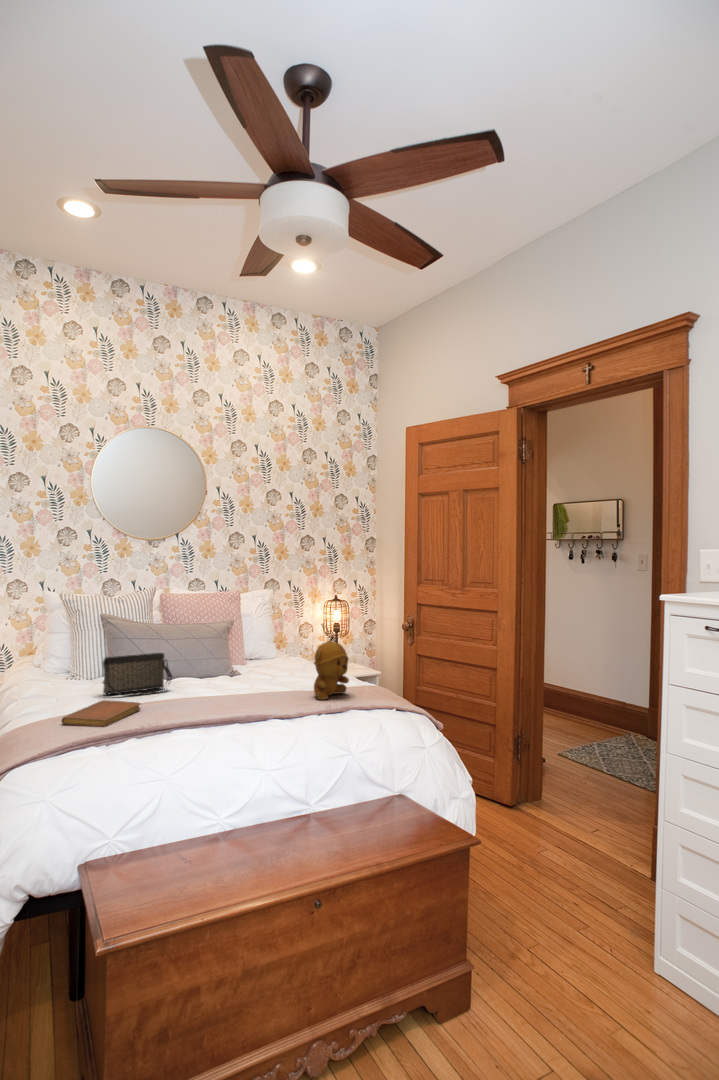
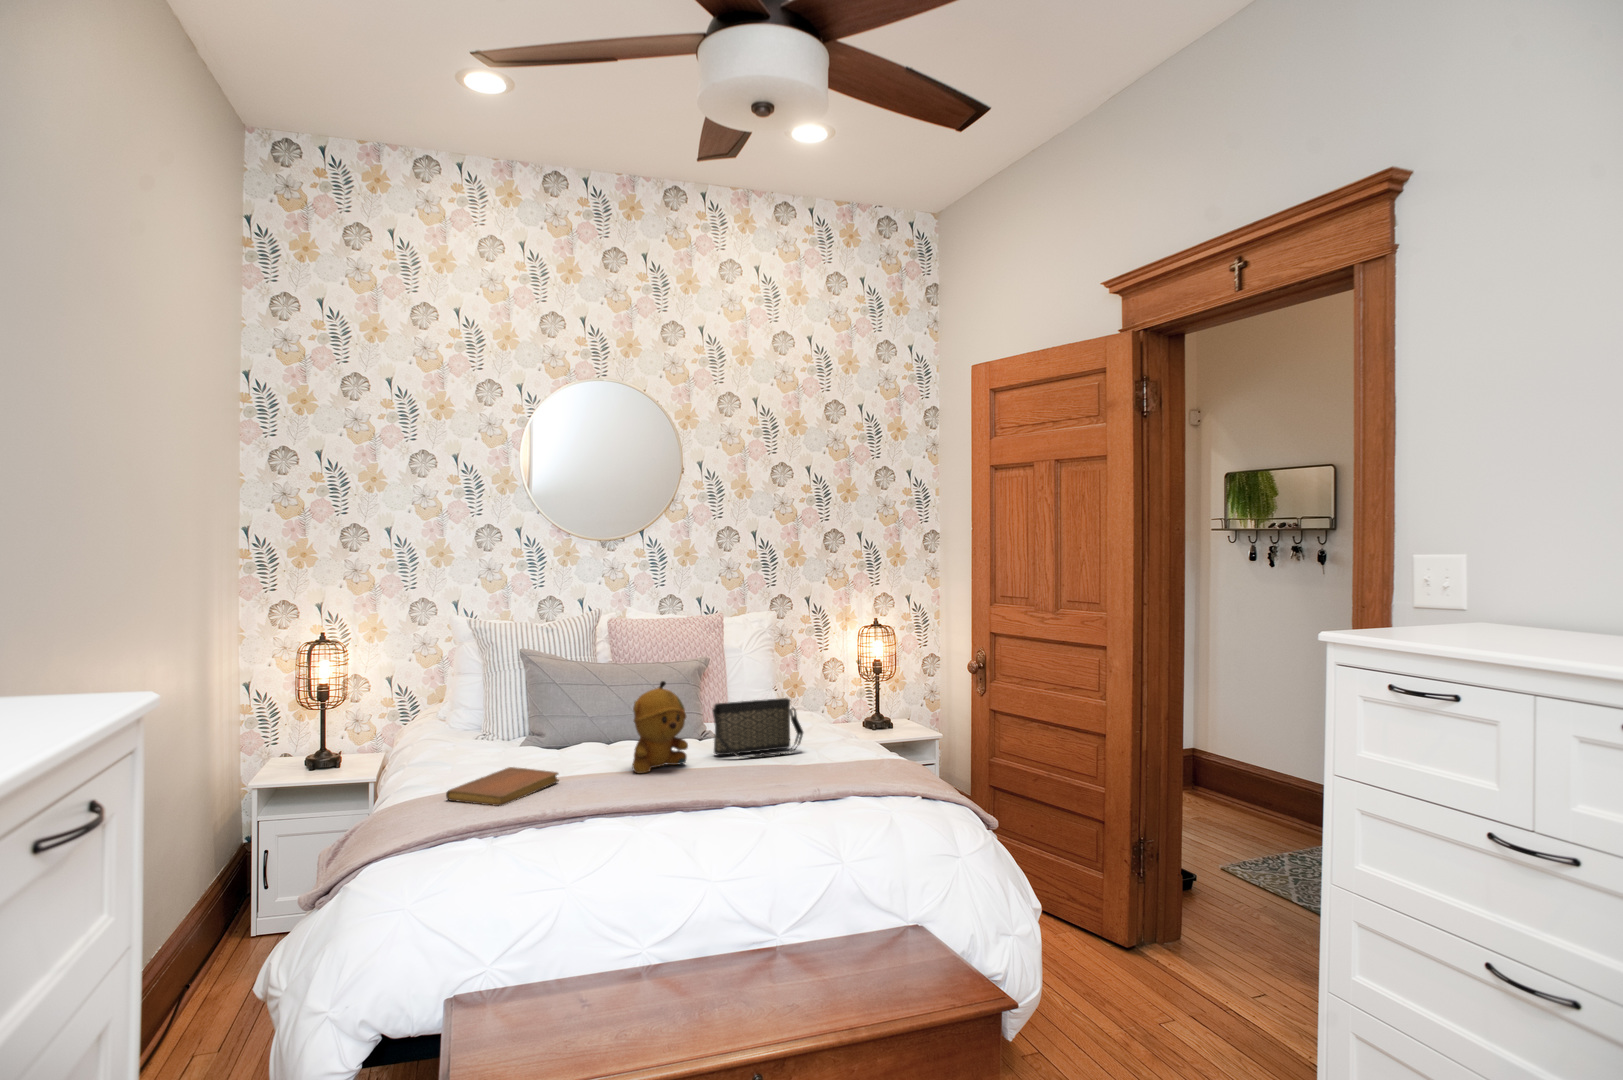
stuffed bear: present [314,637,349,700] -> present [632,681,688,773]
handbag: present [103,653,172,696] -> present [712,698,803,758]

